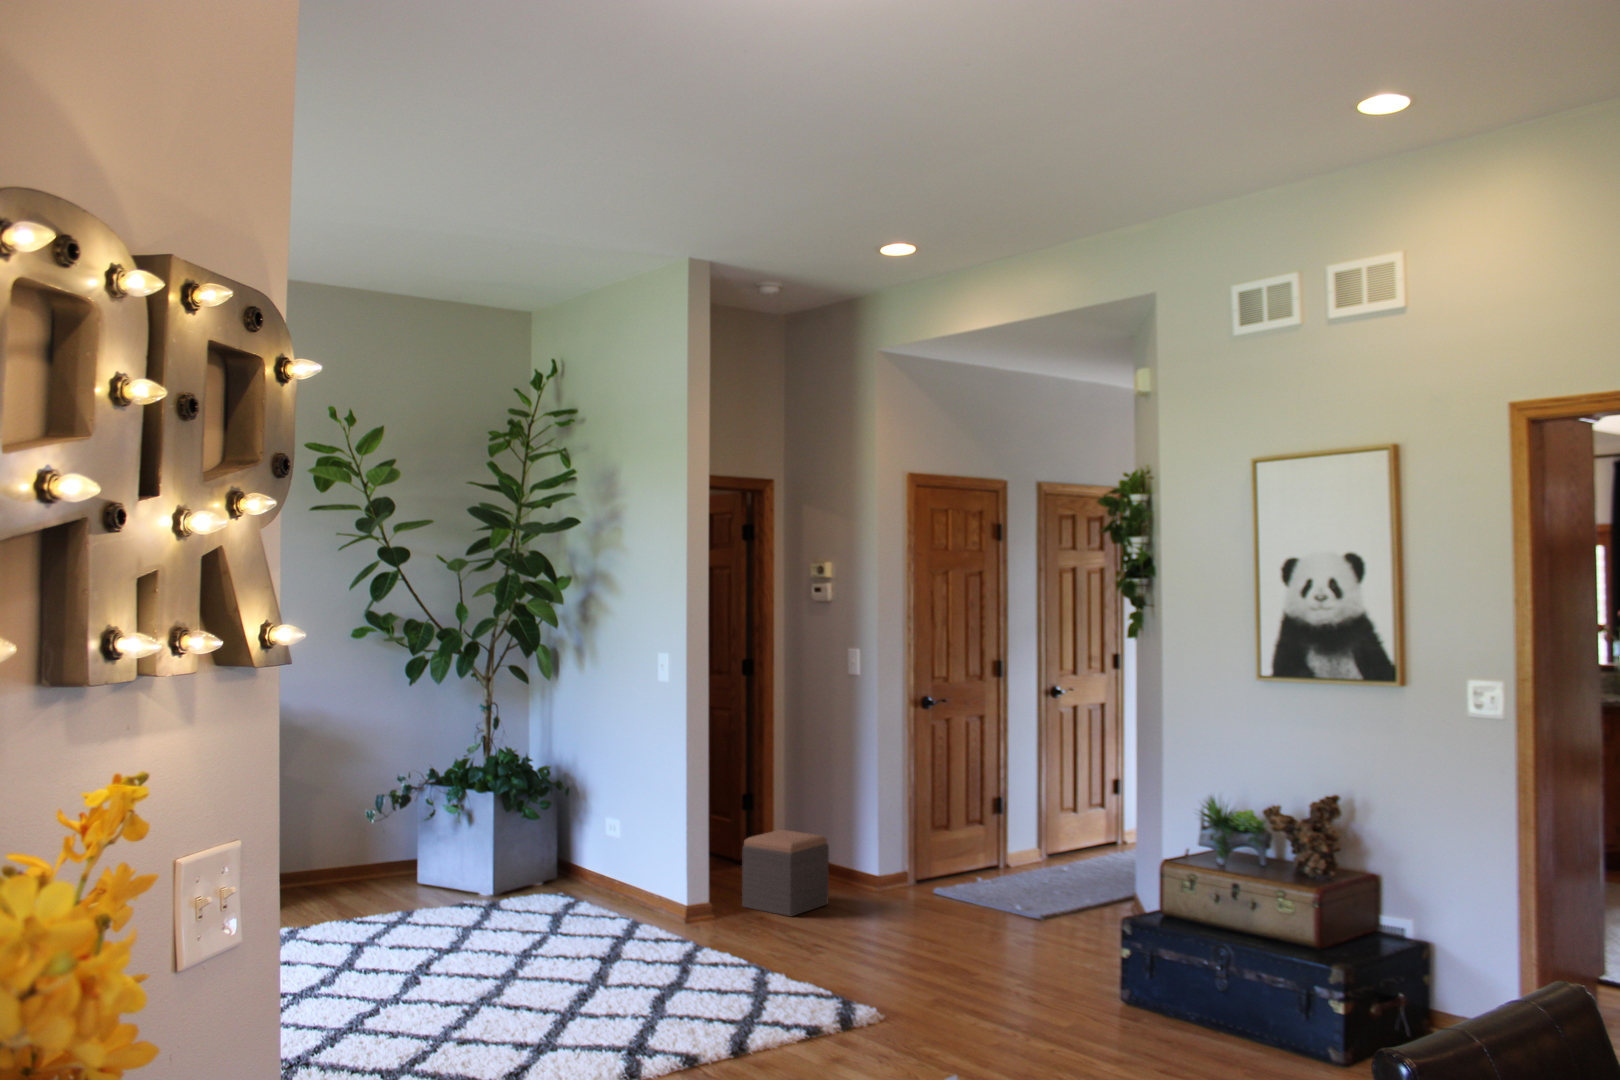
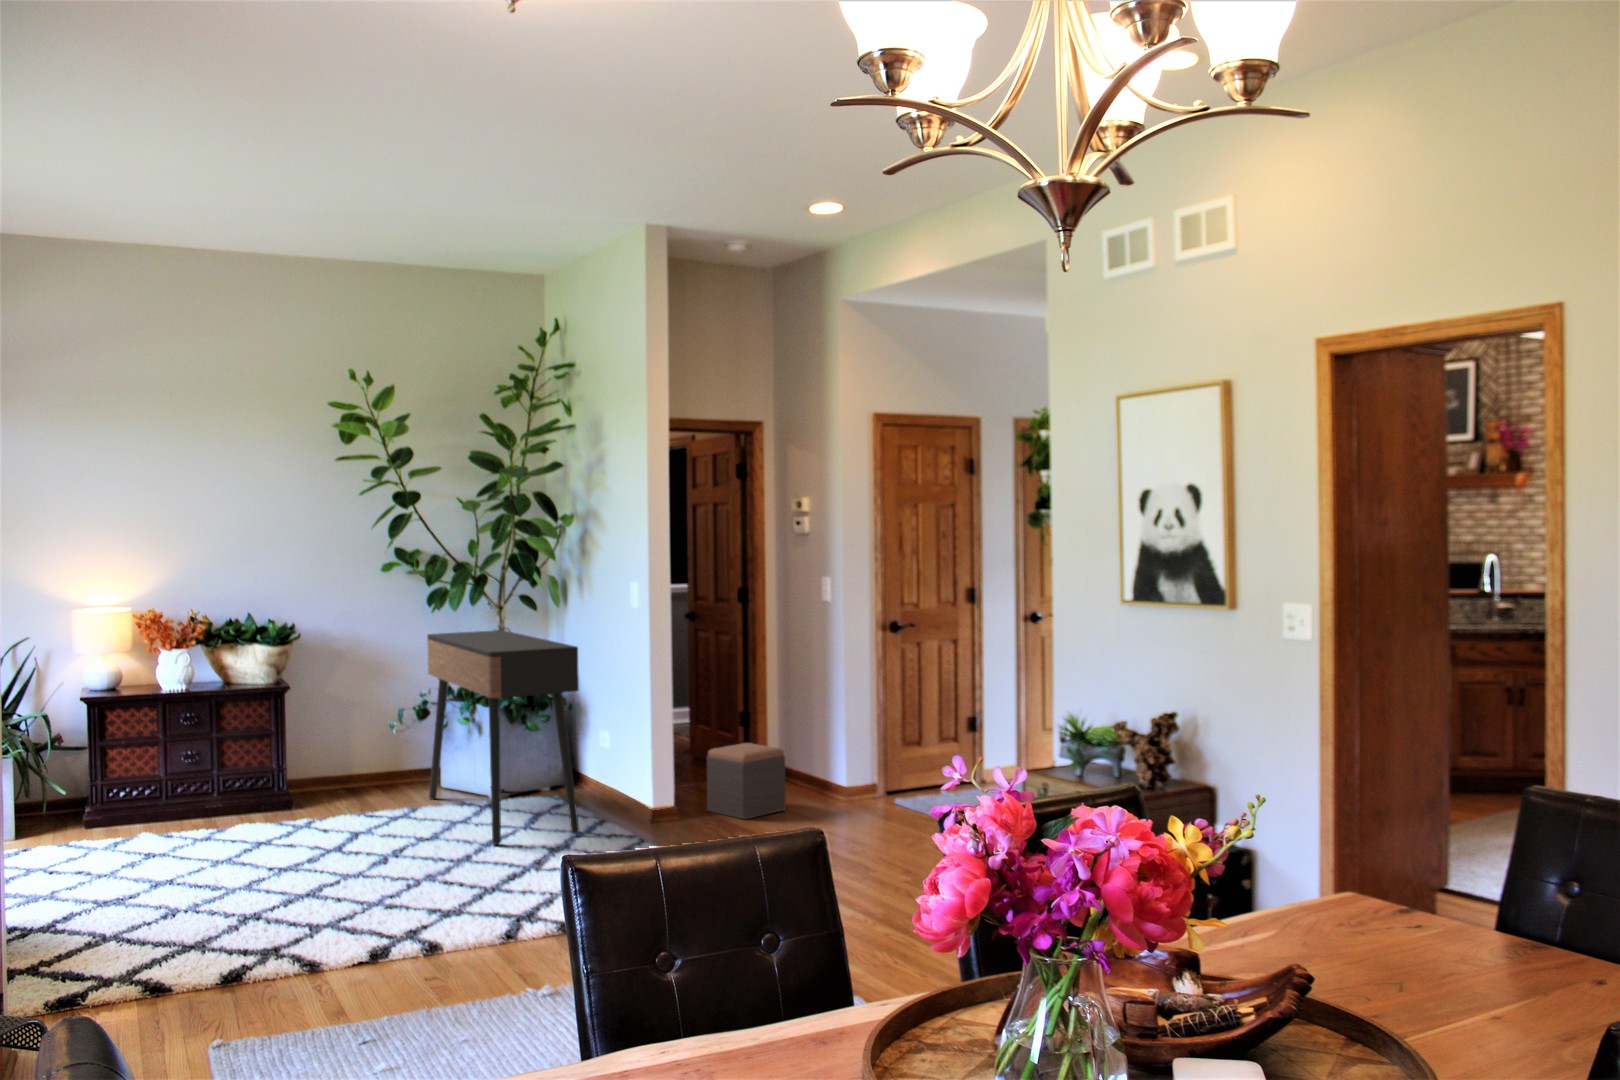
console table: none [415,705,625,956] -> present [427,630,579,845]

